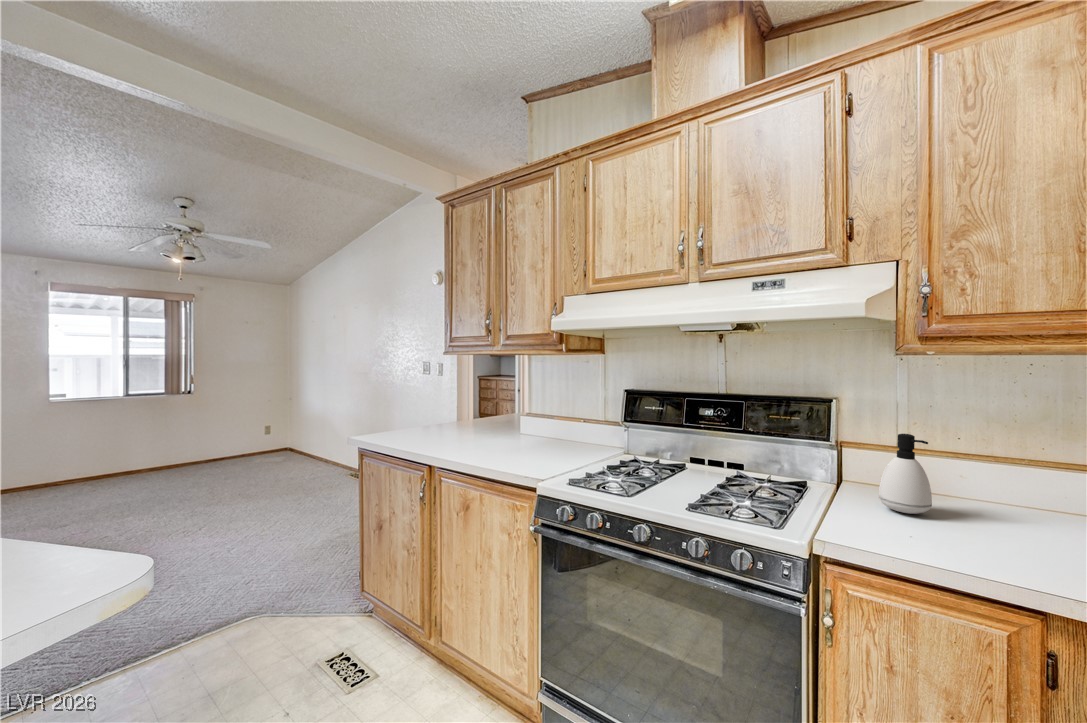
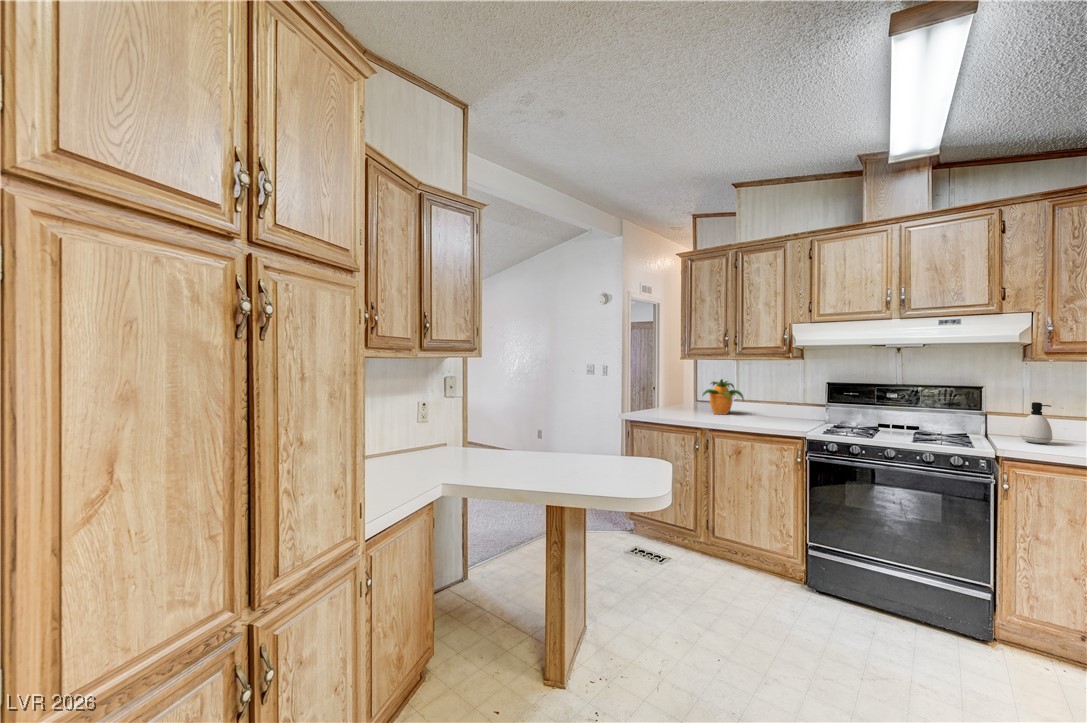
potted plant: none [449,387,515,442] -> present [702,379,744,414]

